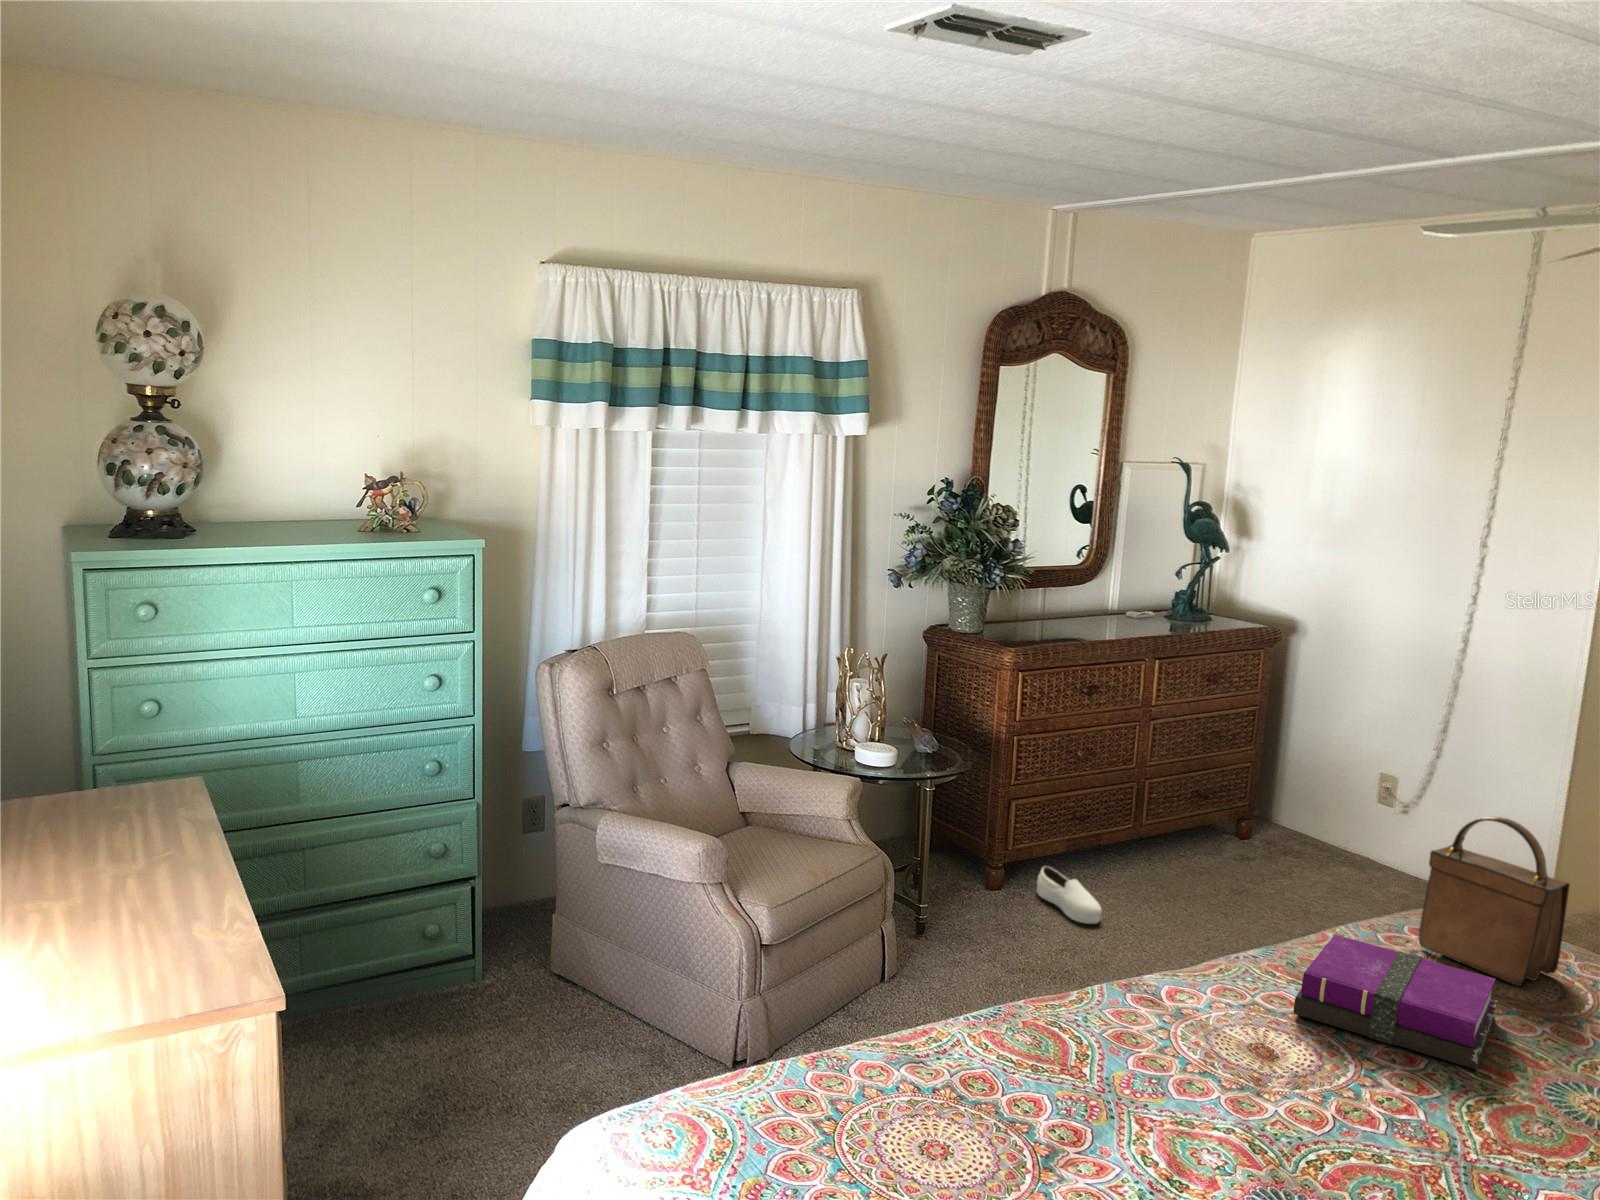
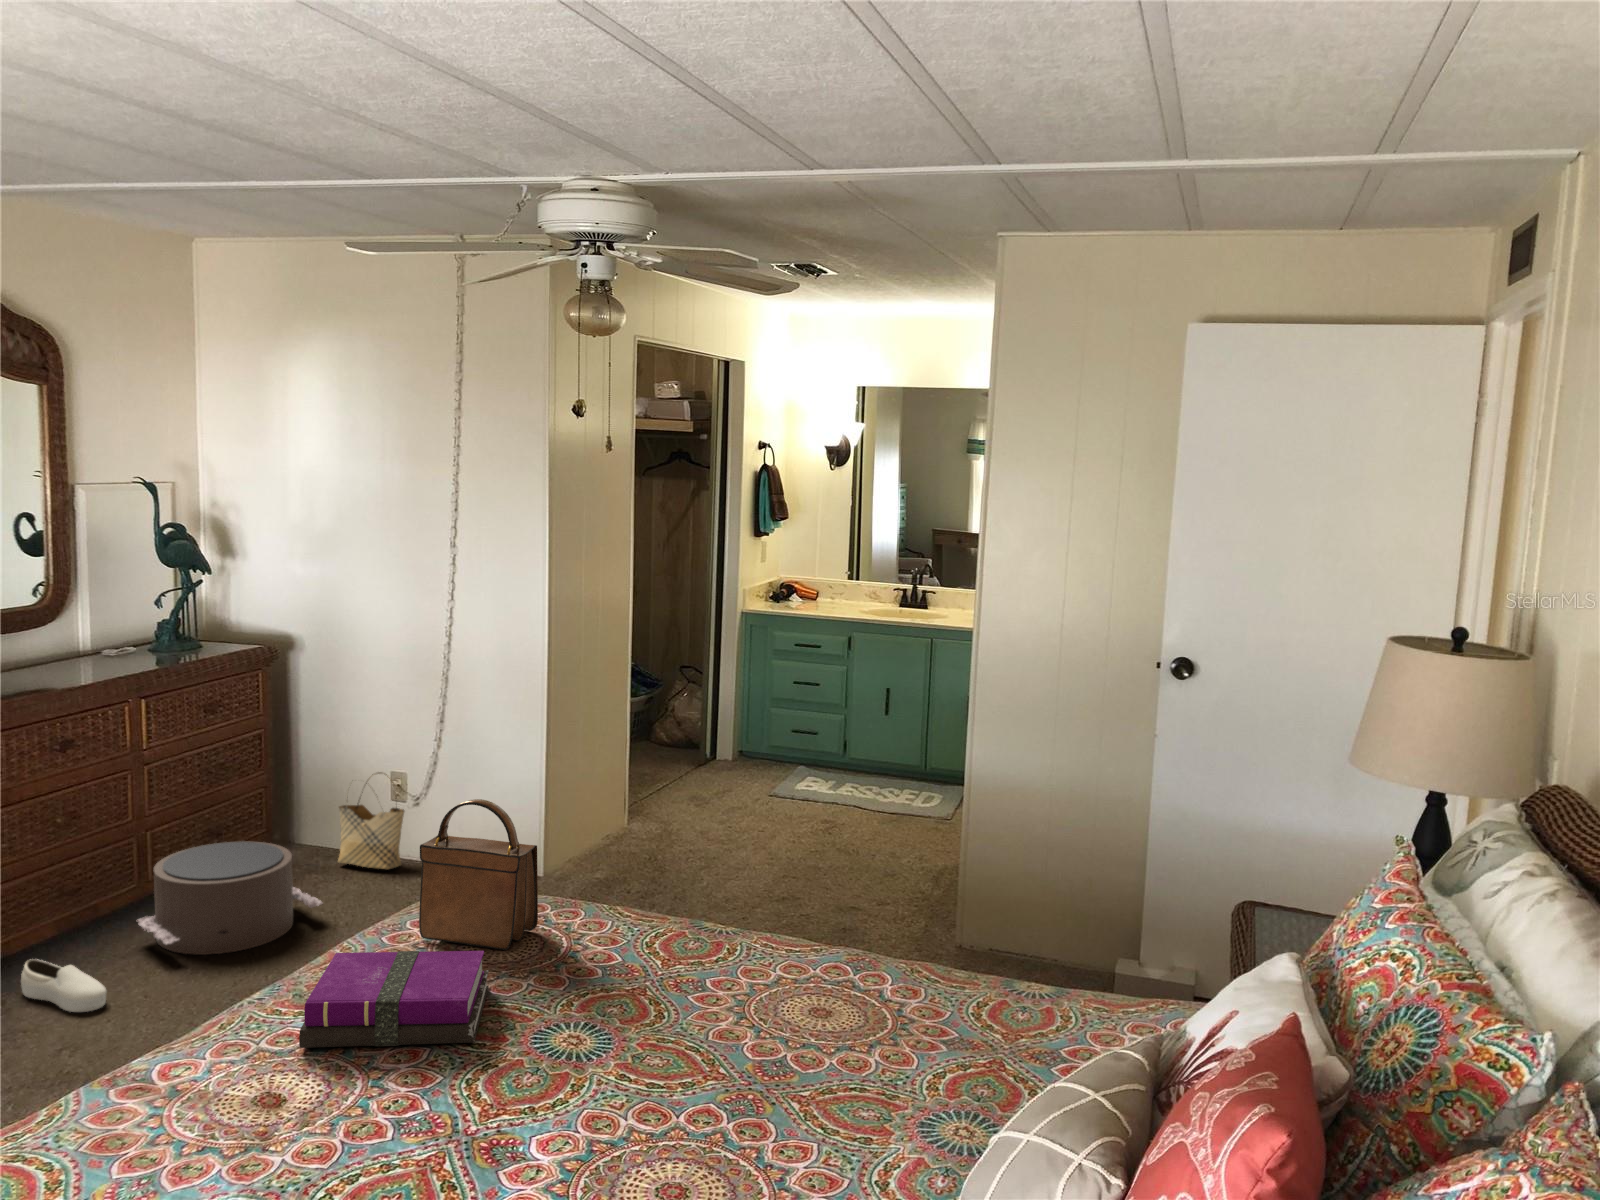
woven basket: none [1313,770,1389,870] -> present [338,772,404,869]
pouf: none [1129,803,1297,909] -> present [138,841,322,955]

